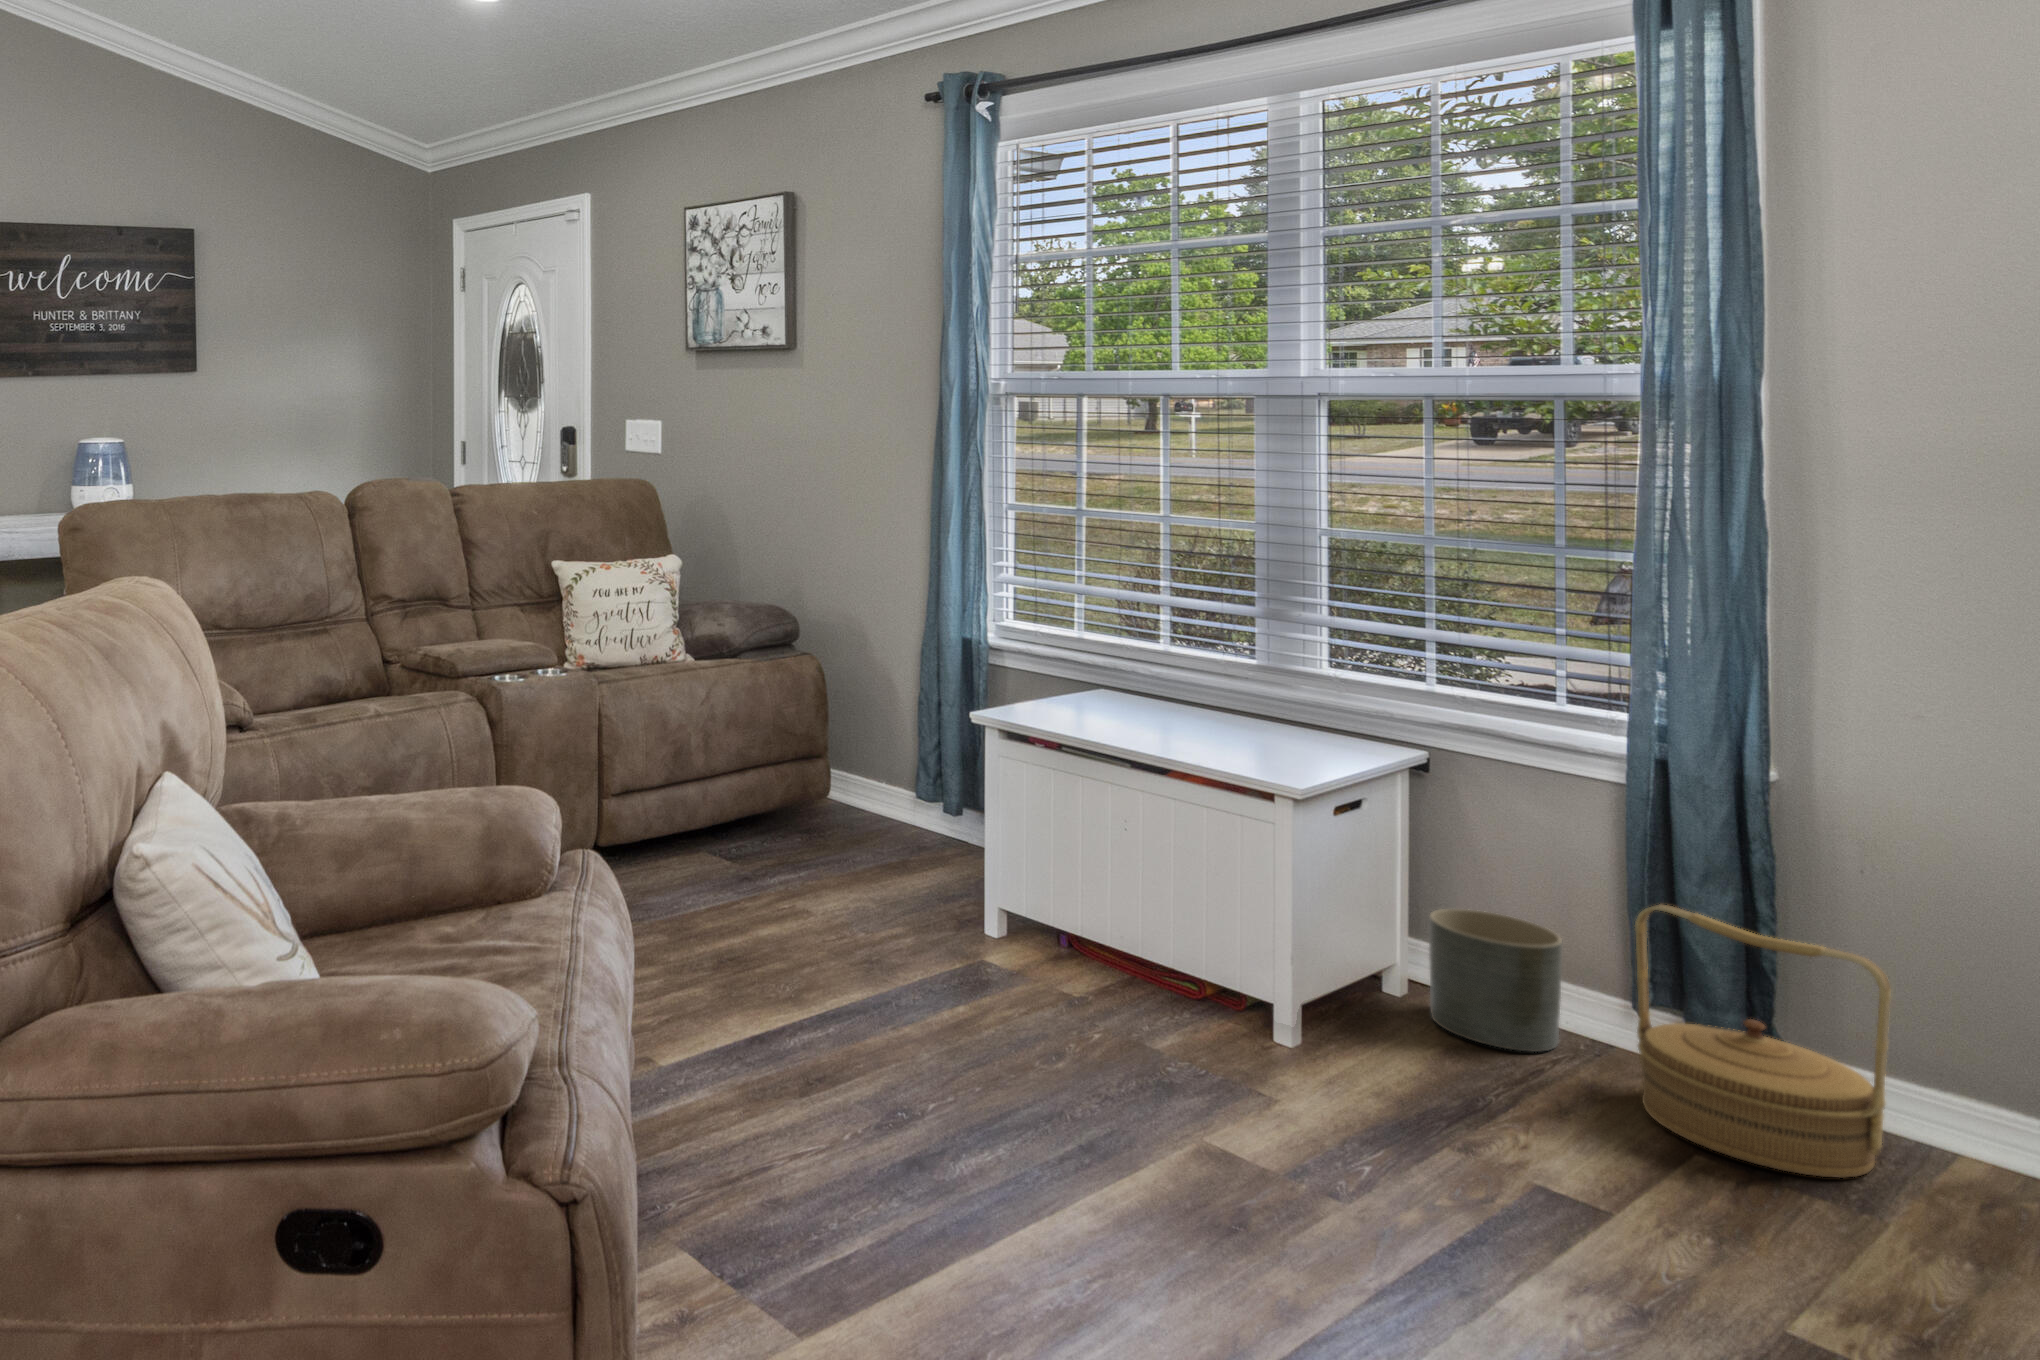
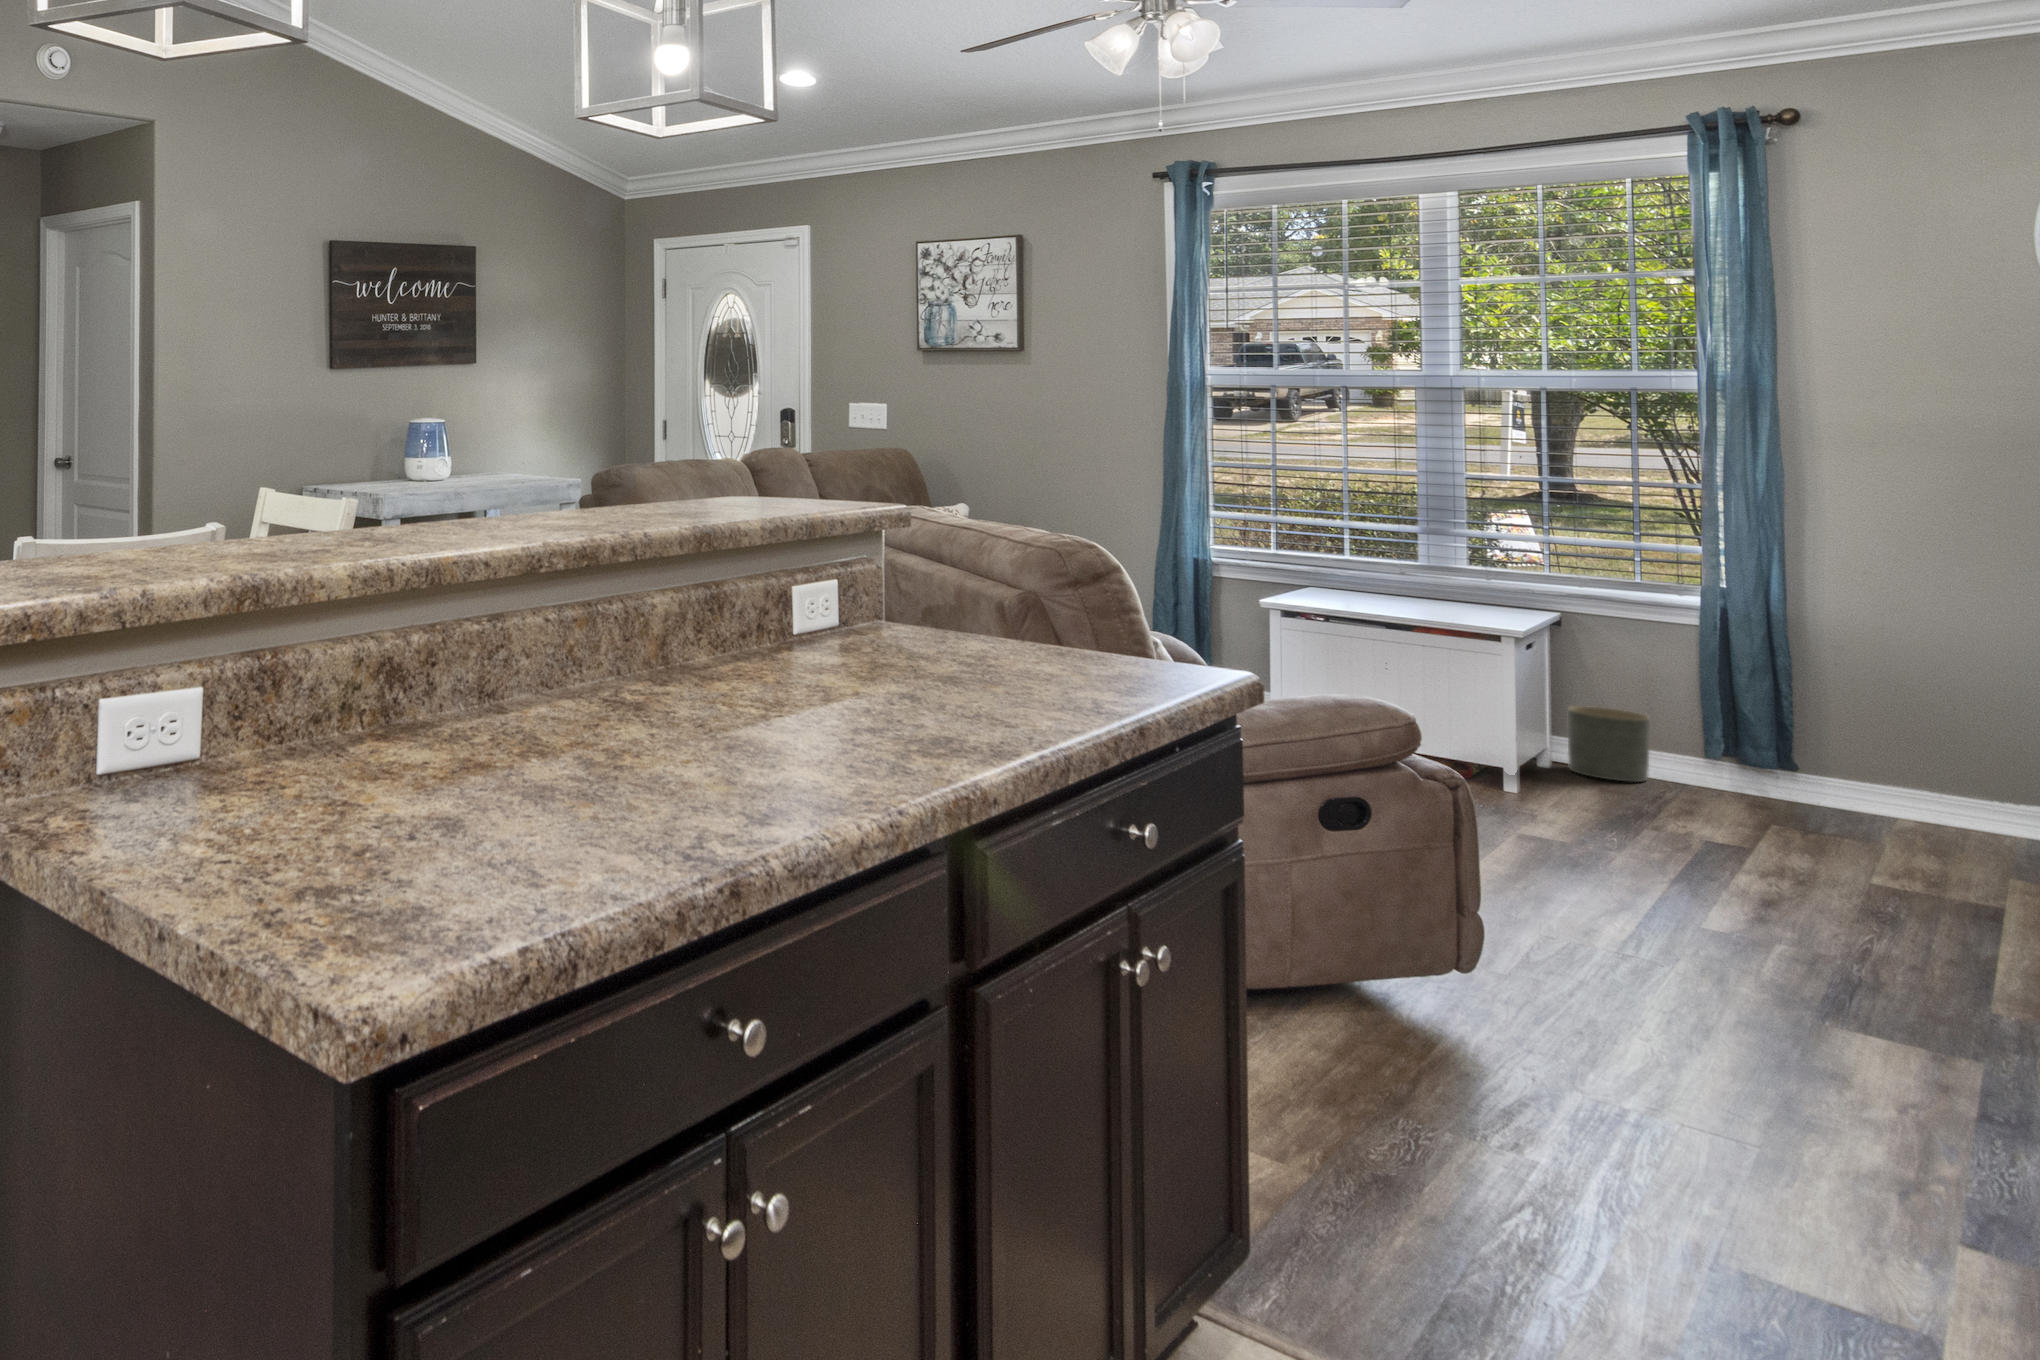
basket: present [1635,905,1891,1178] -> none [1704,686,1853,819]

